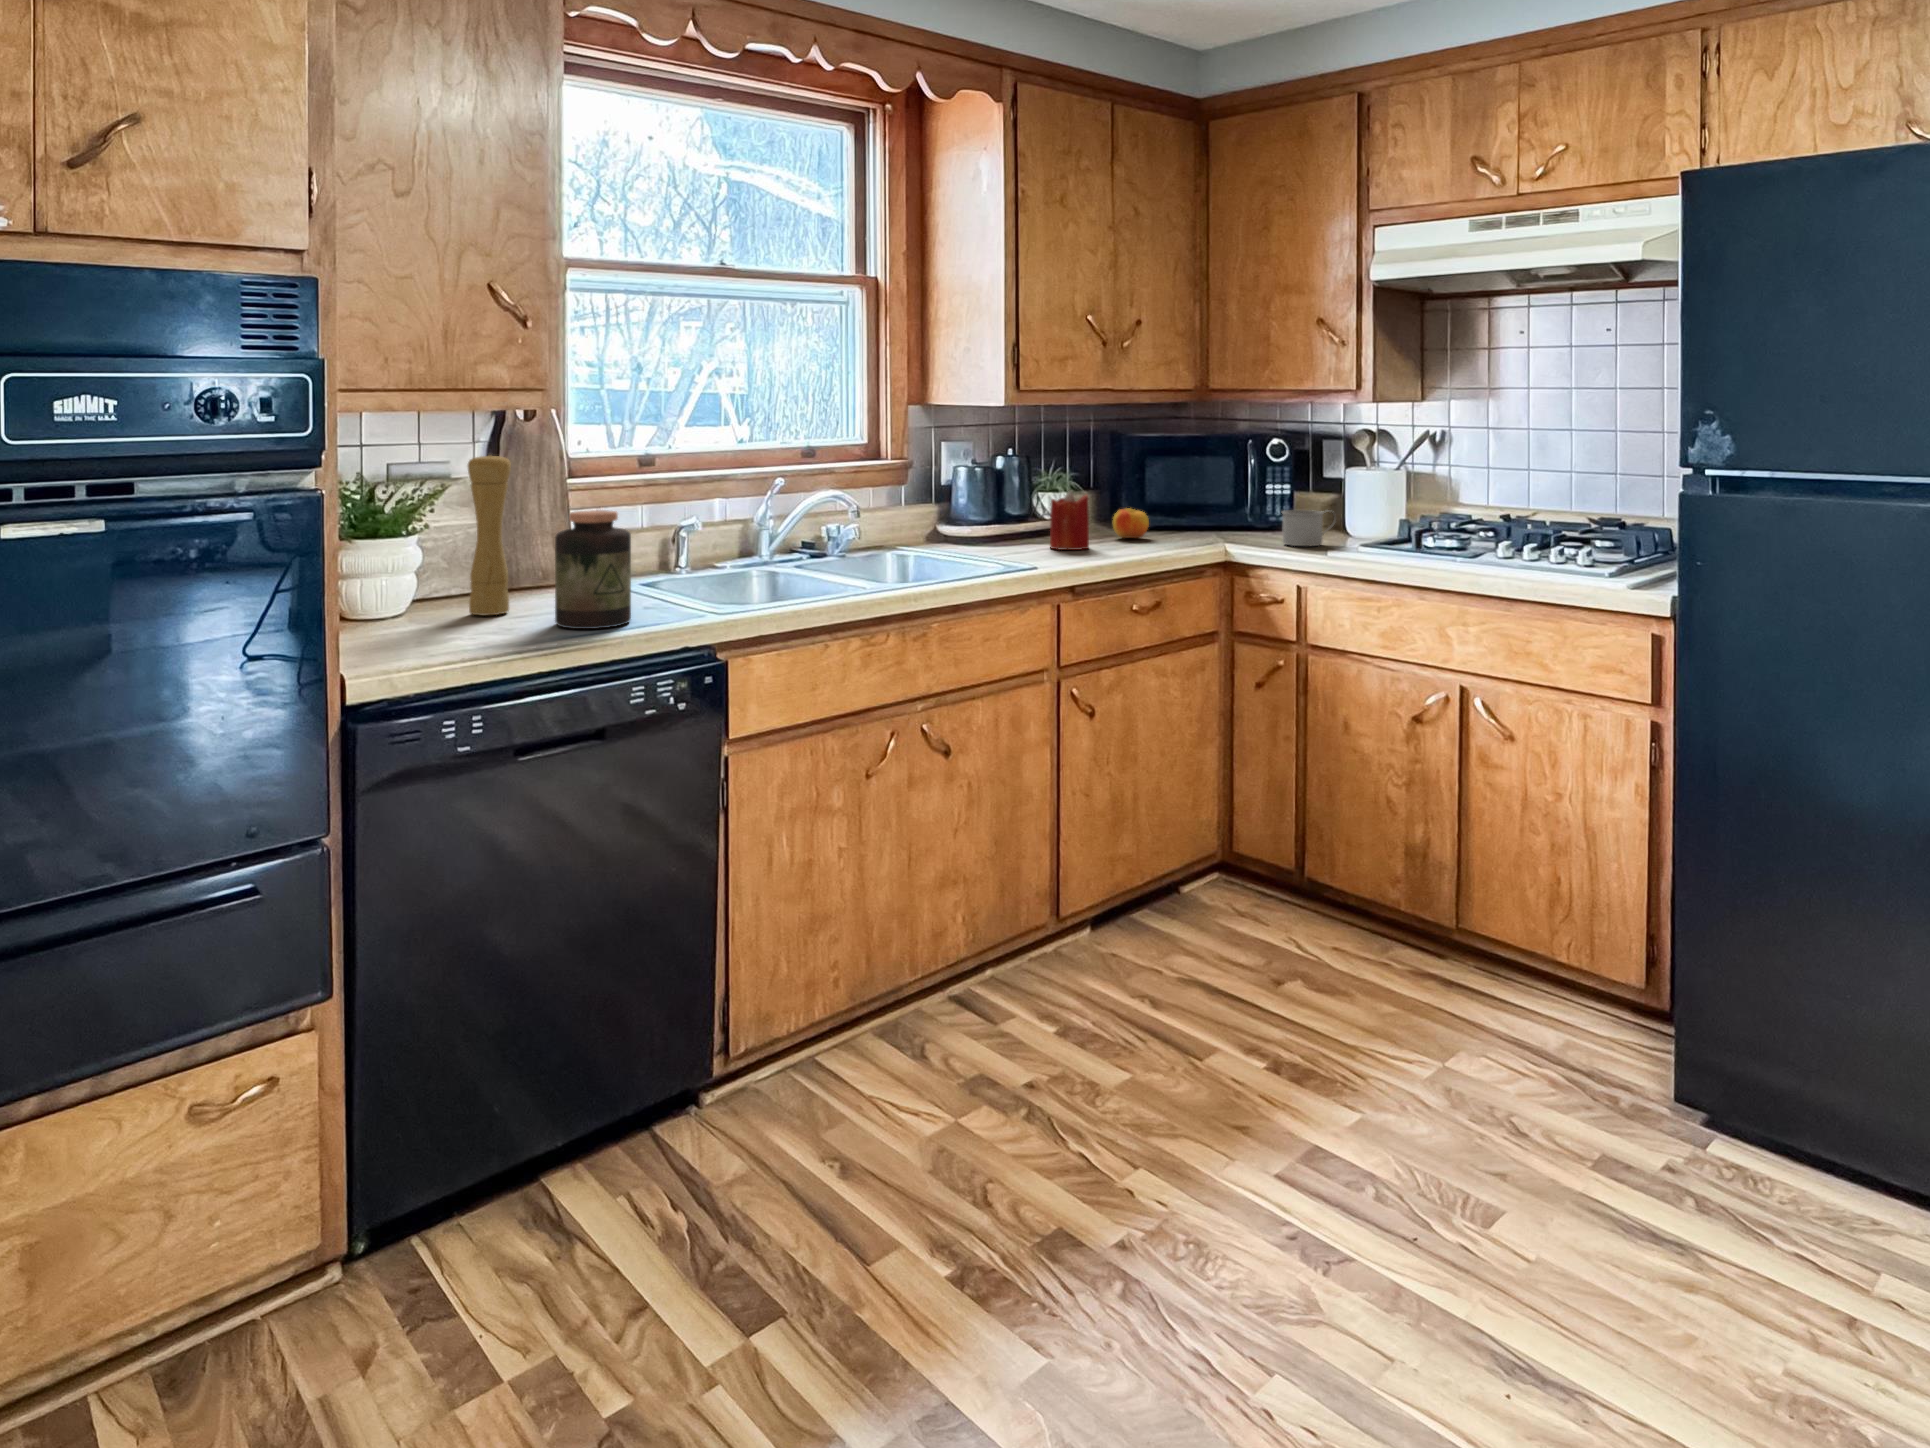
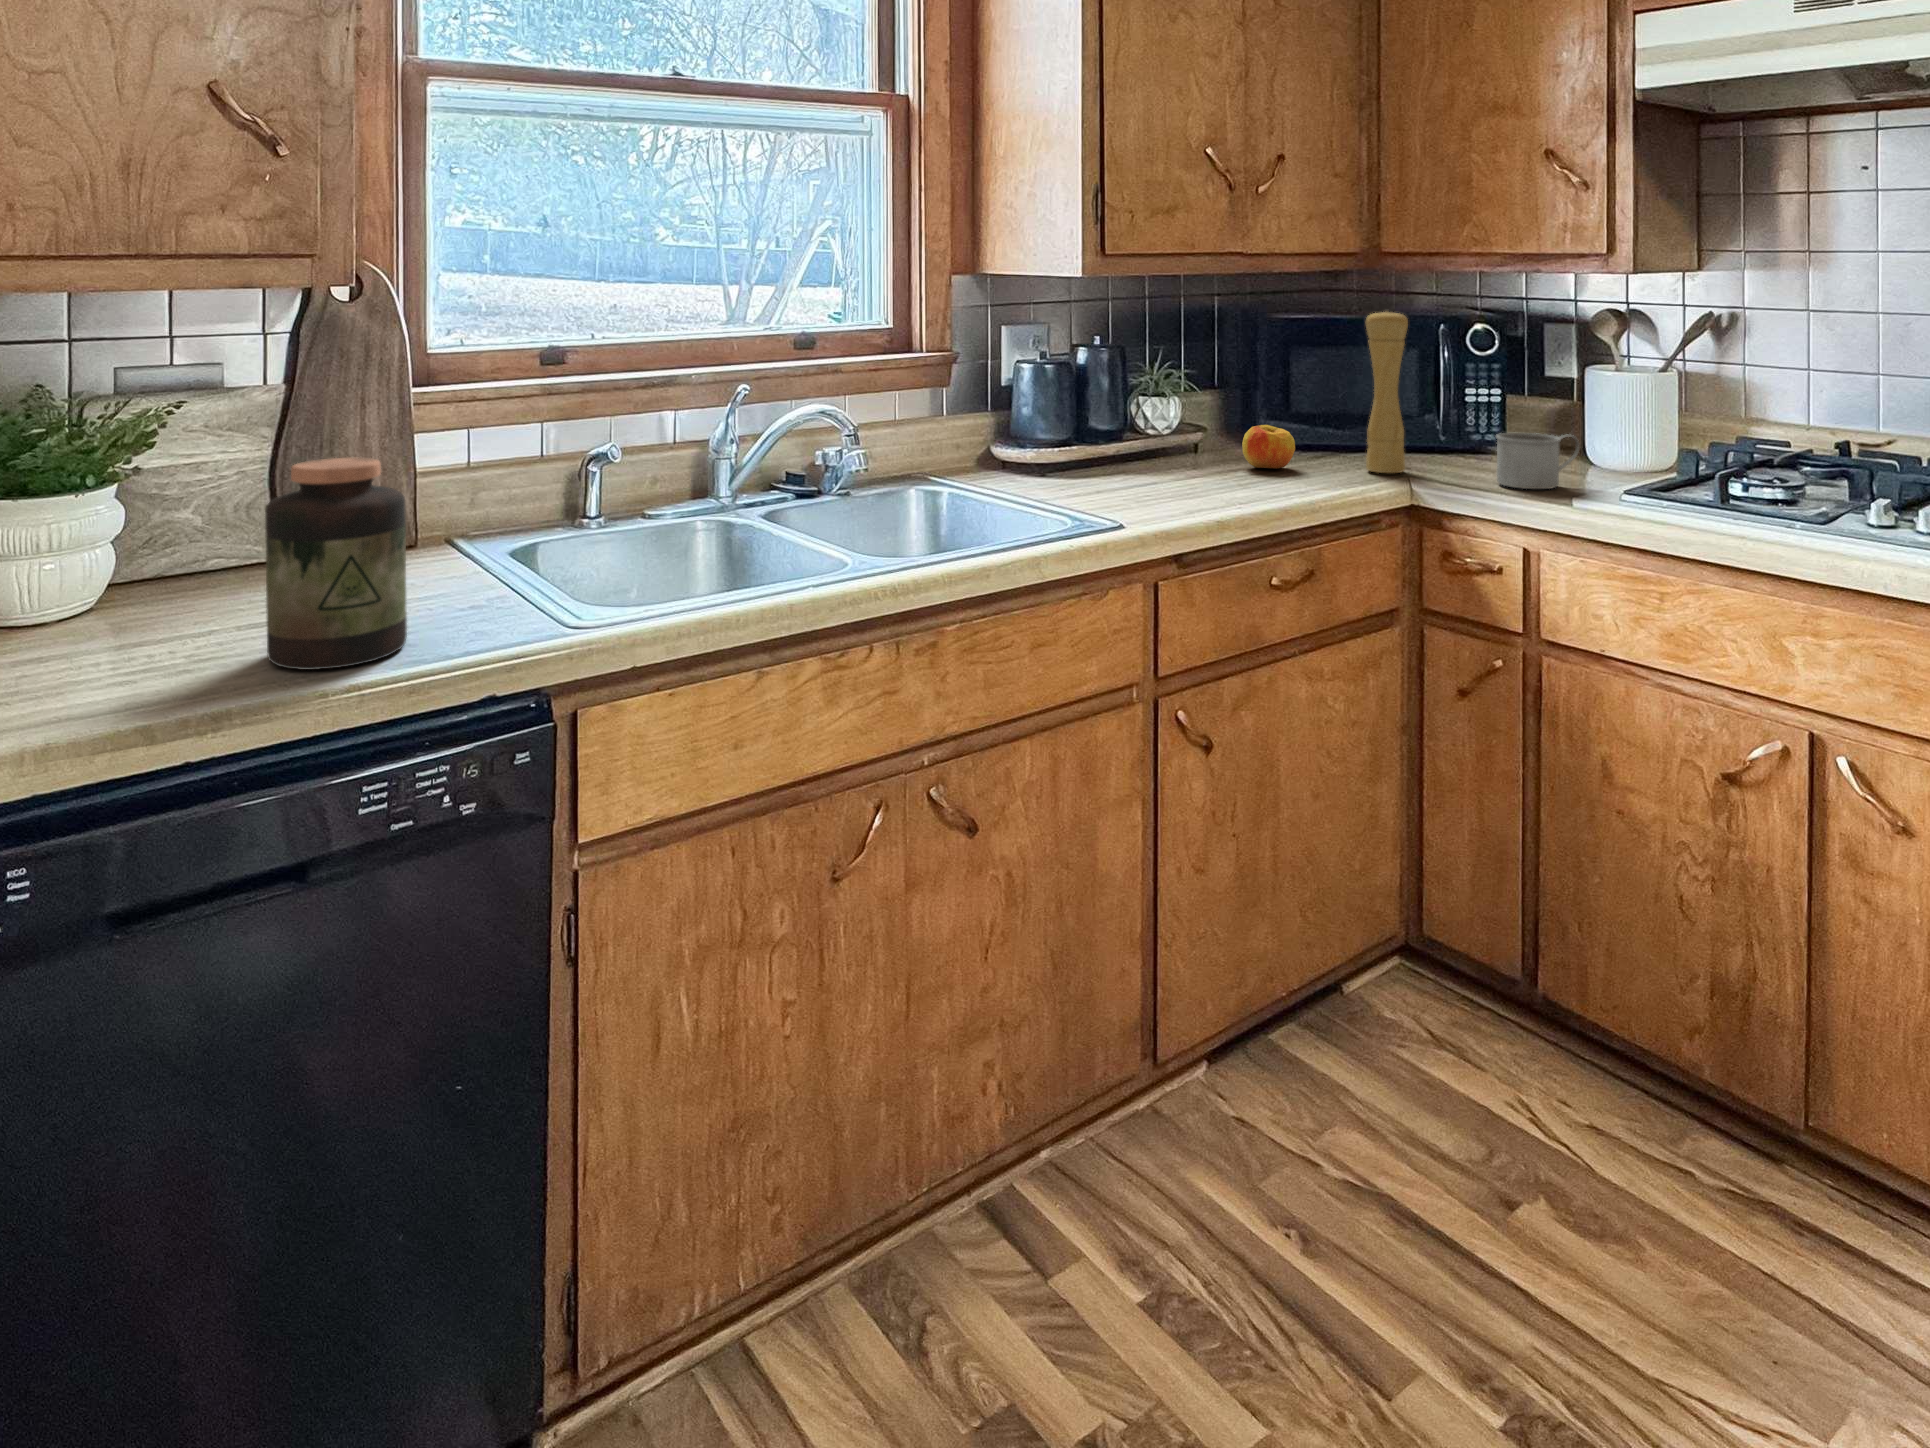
pepper mill: present [468,453,511,615] -> present [1366,310,1408,473]
candle: present [1050,491,1089,550] -> none [1149,401,1207,490]

